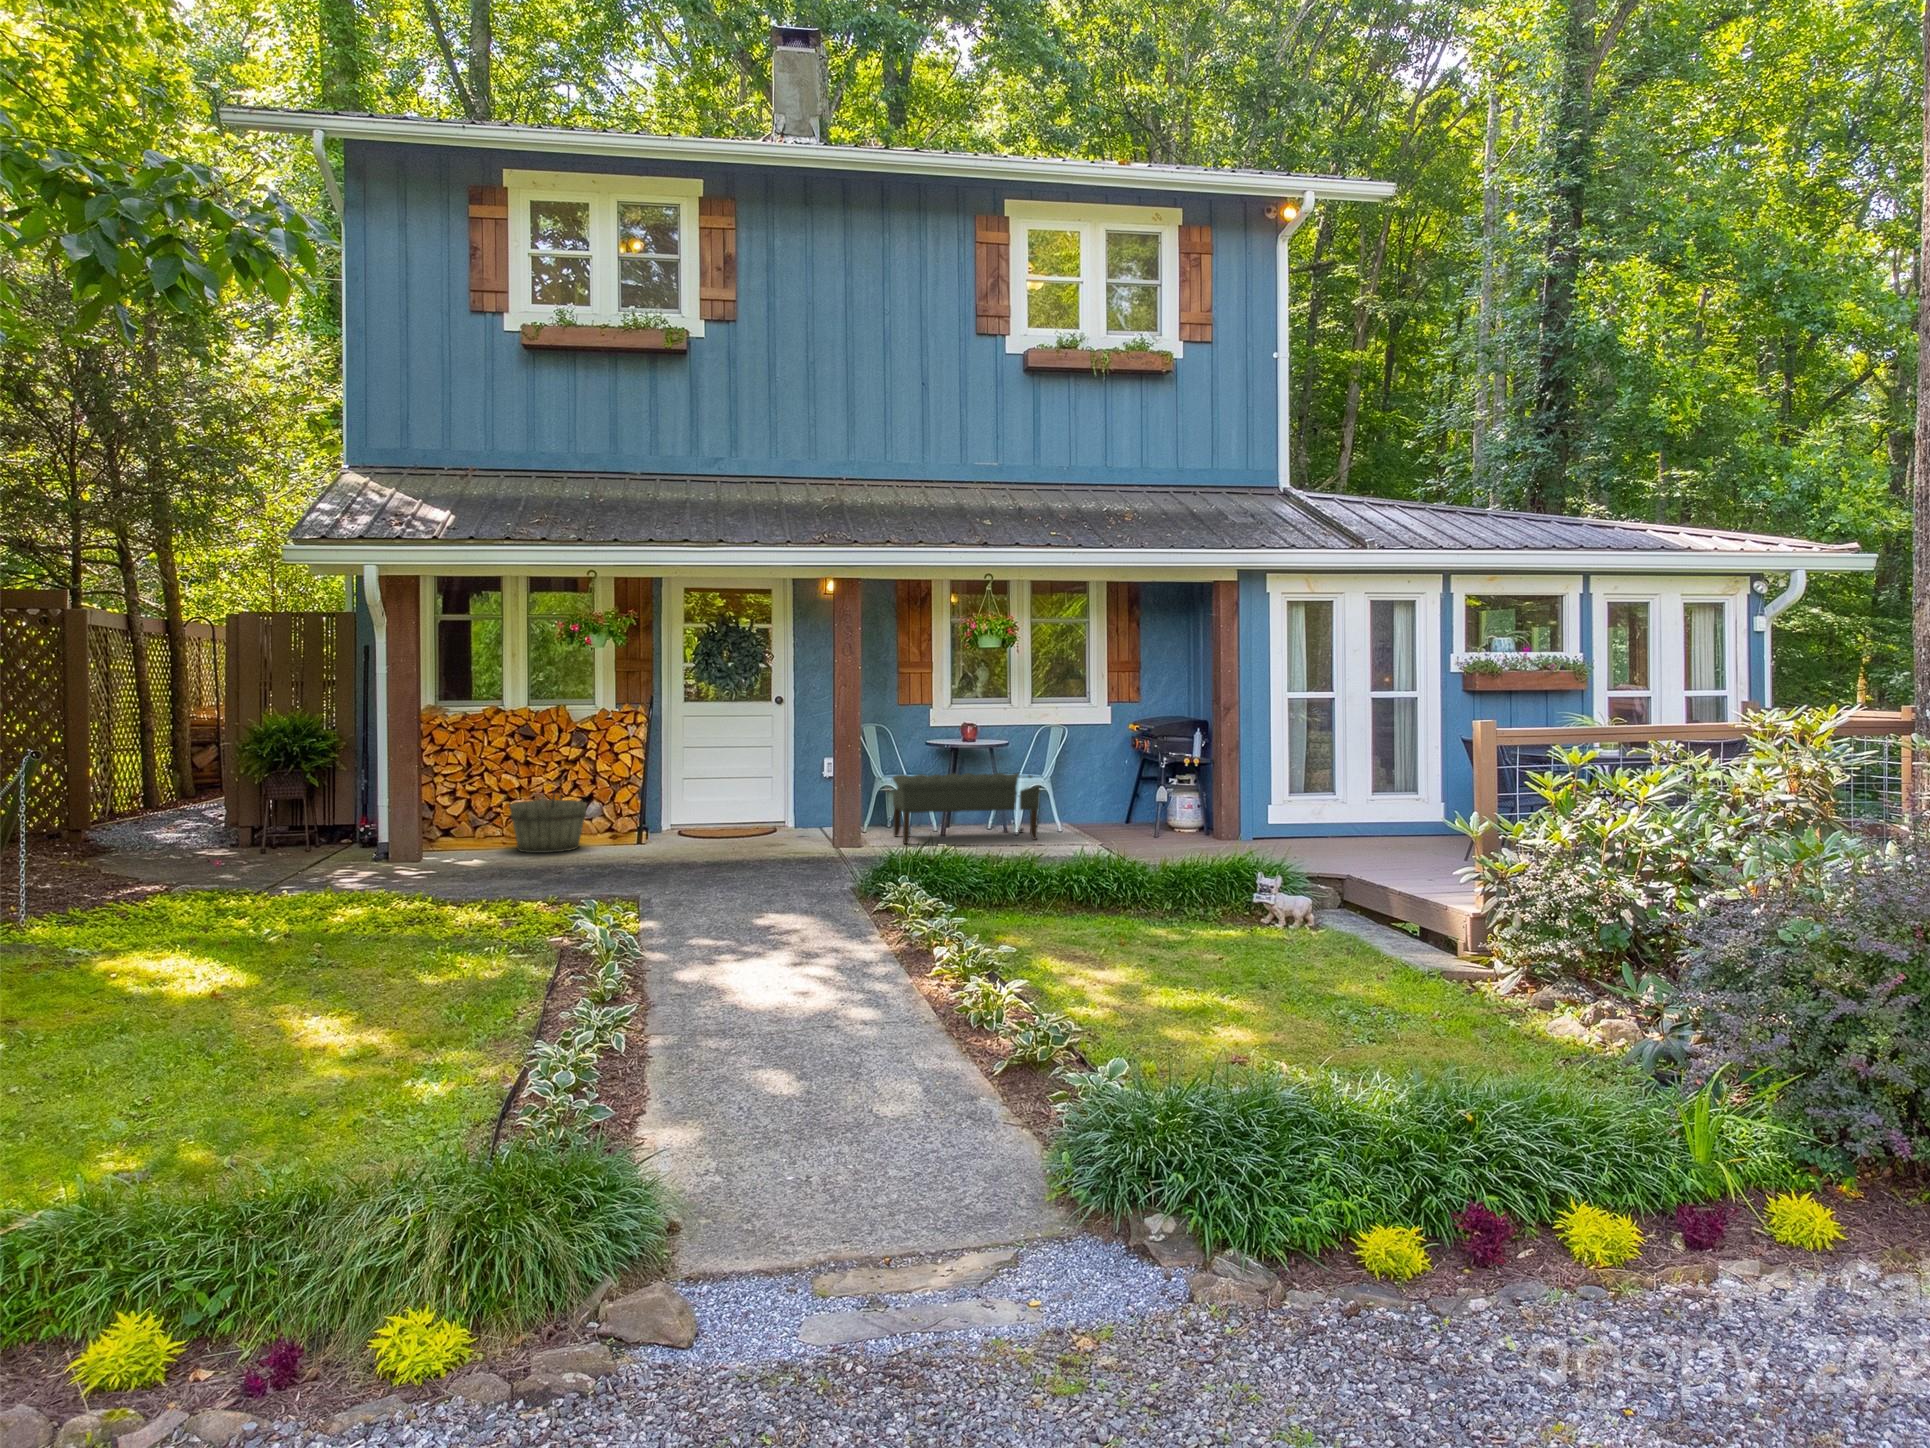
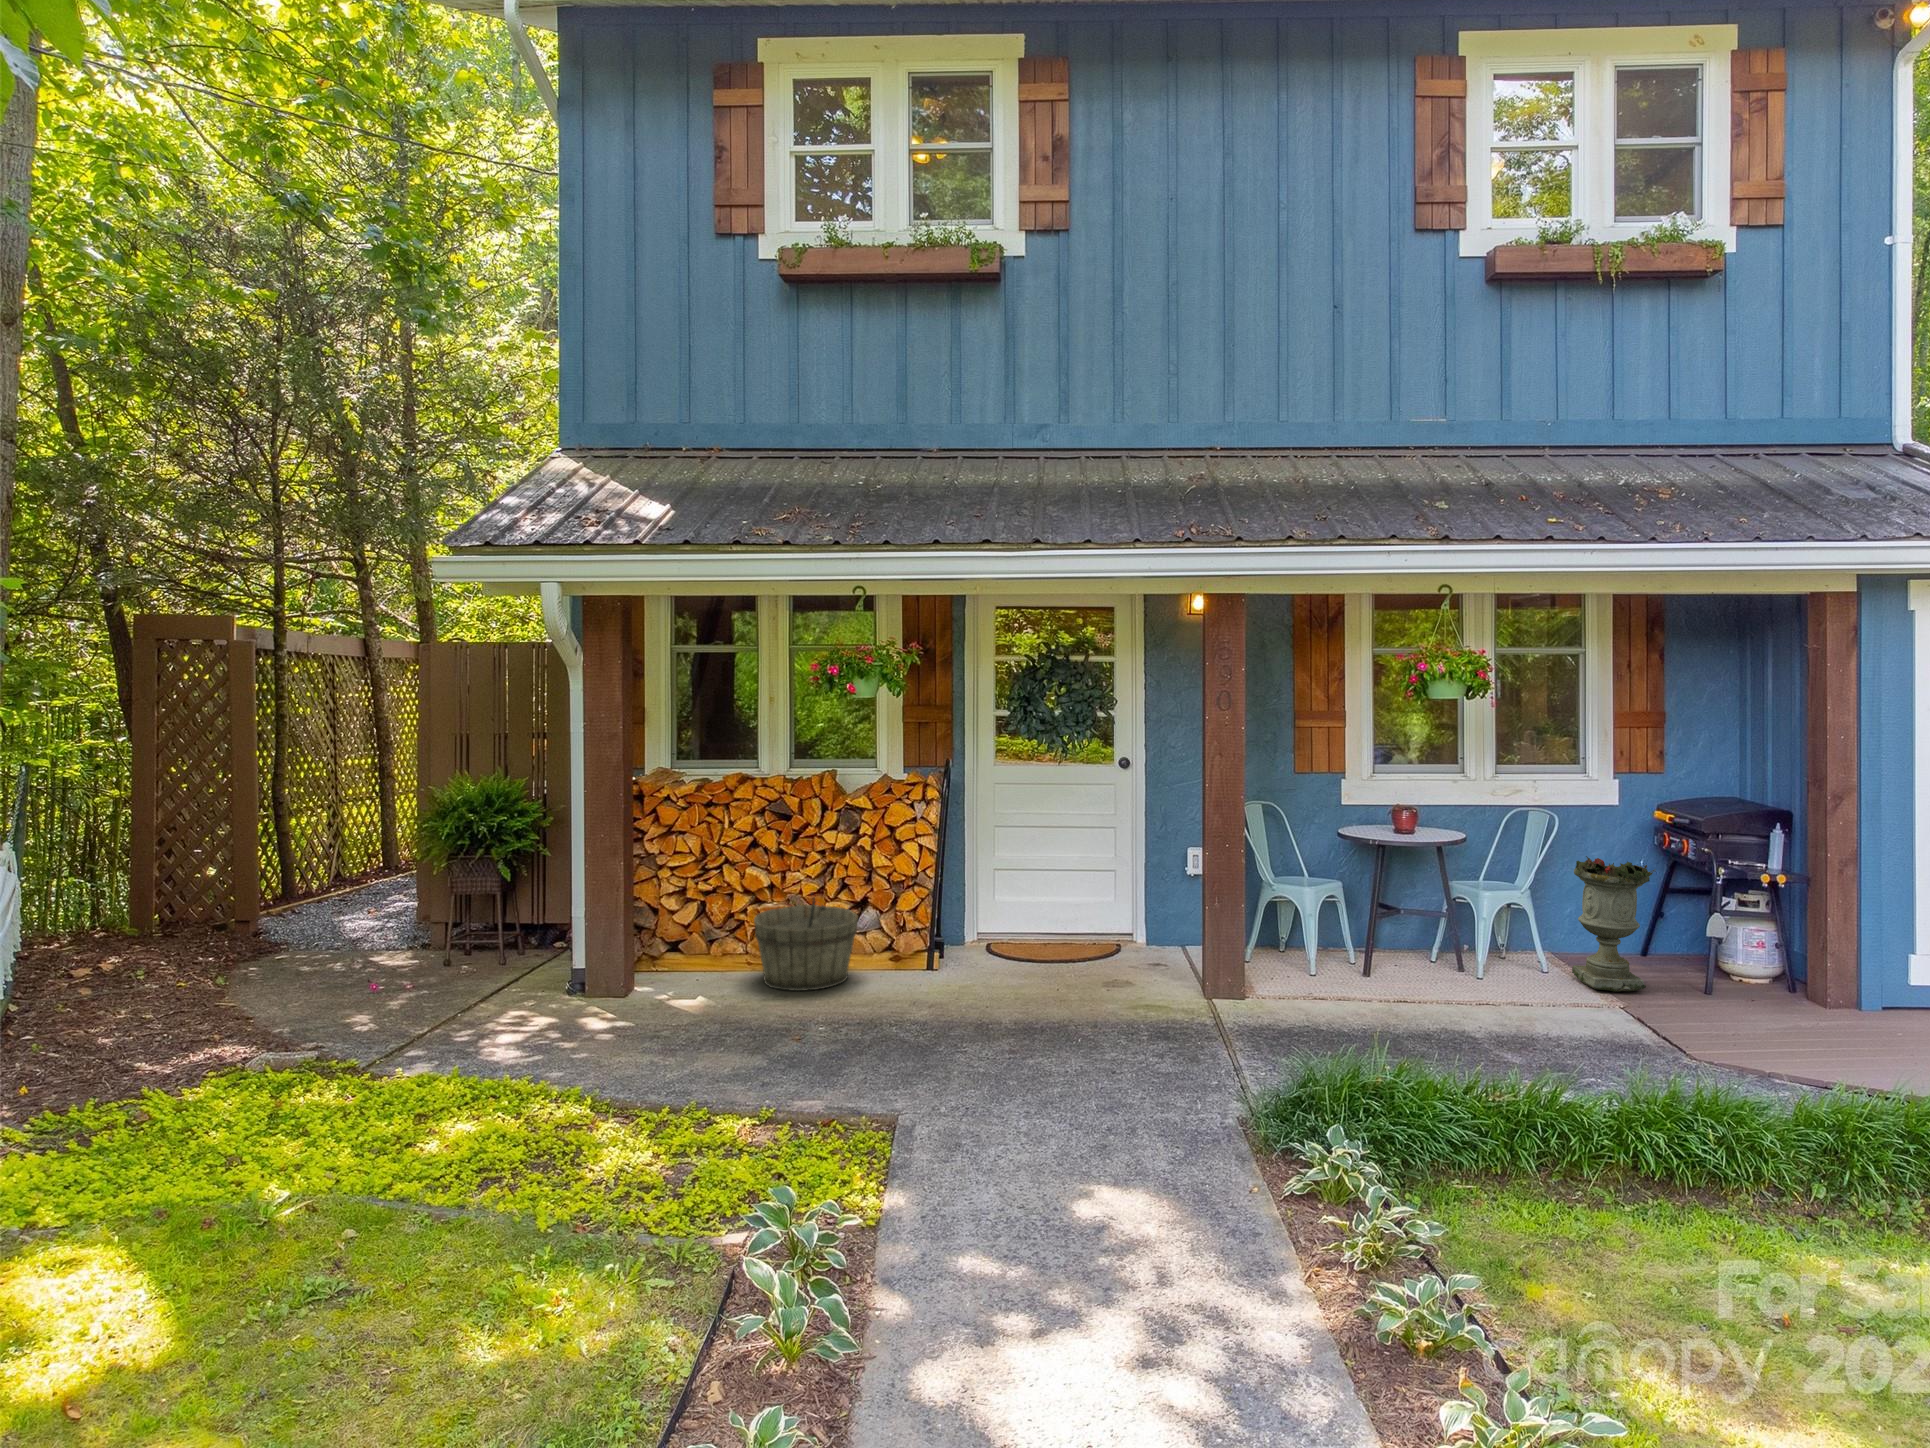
planter: none [1077,753,1124,839] -> present [1572,856,1655,992]
bench: present [893,773,1039,844] -> none [1286,880,1523,993]

